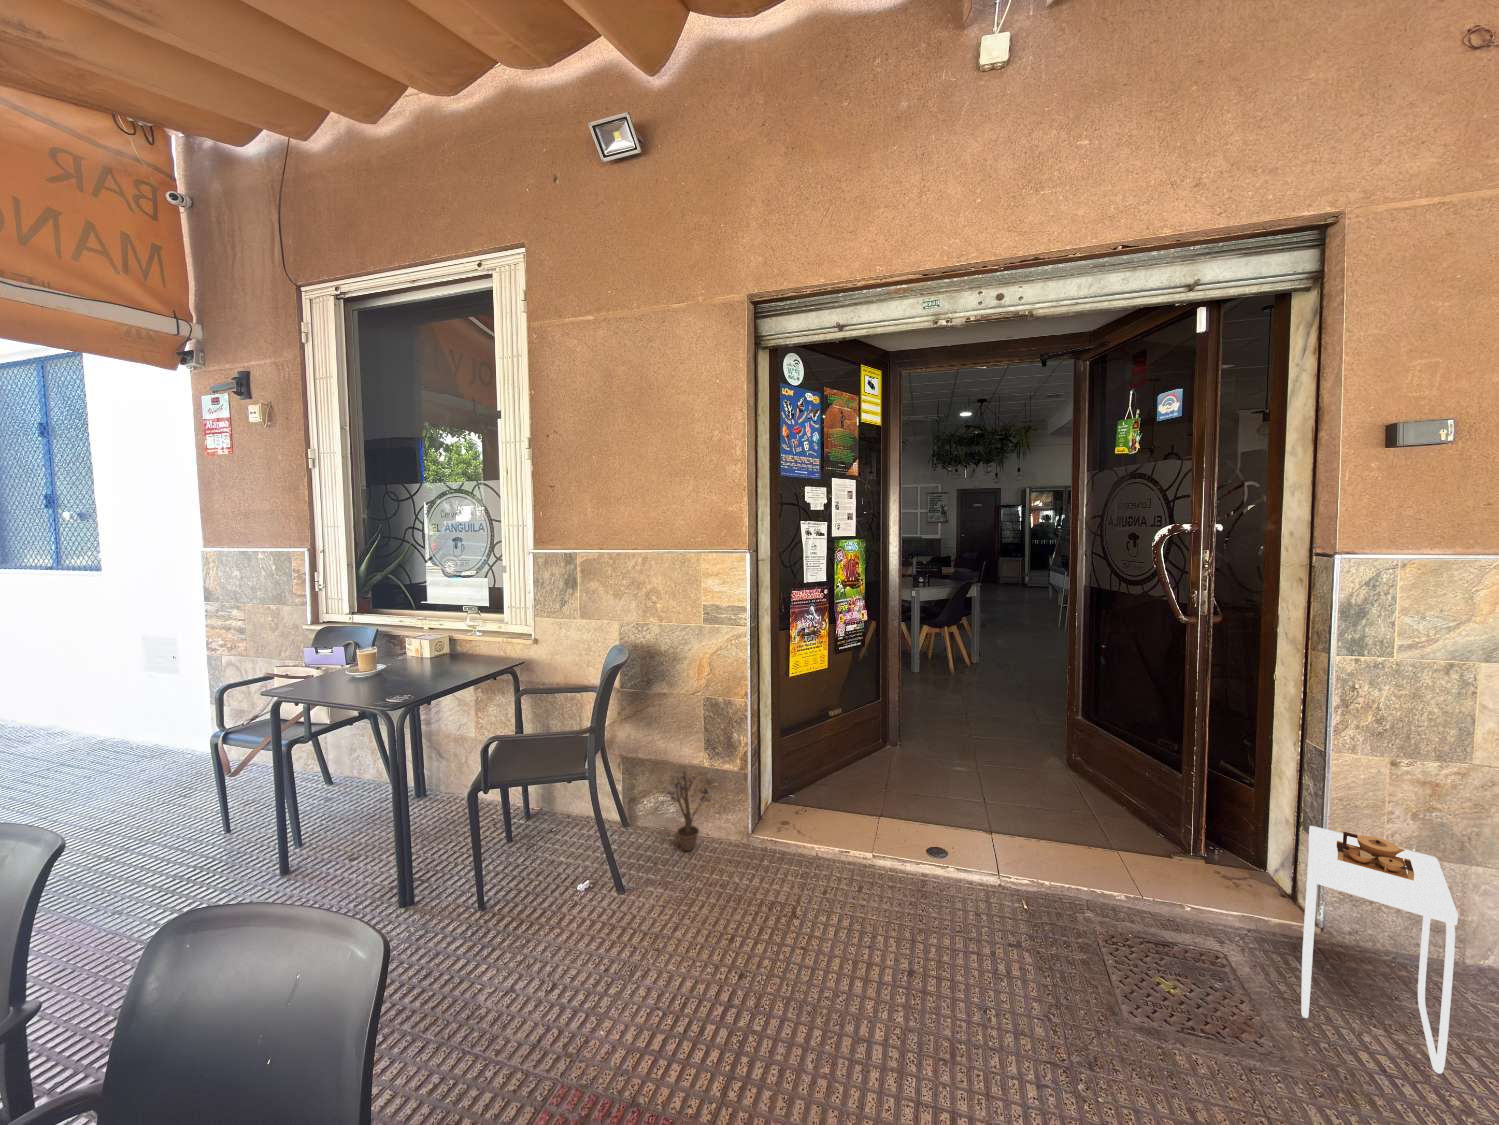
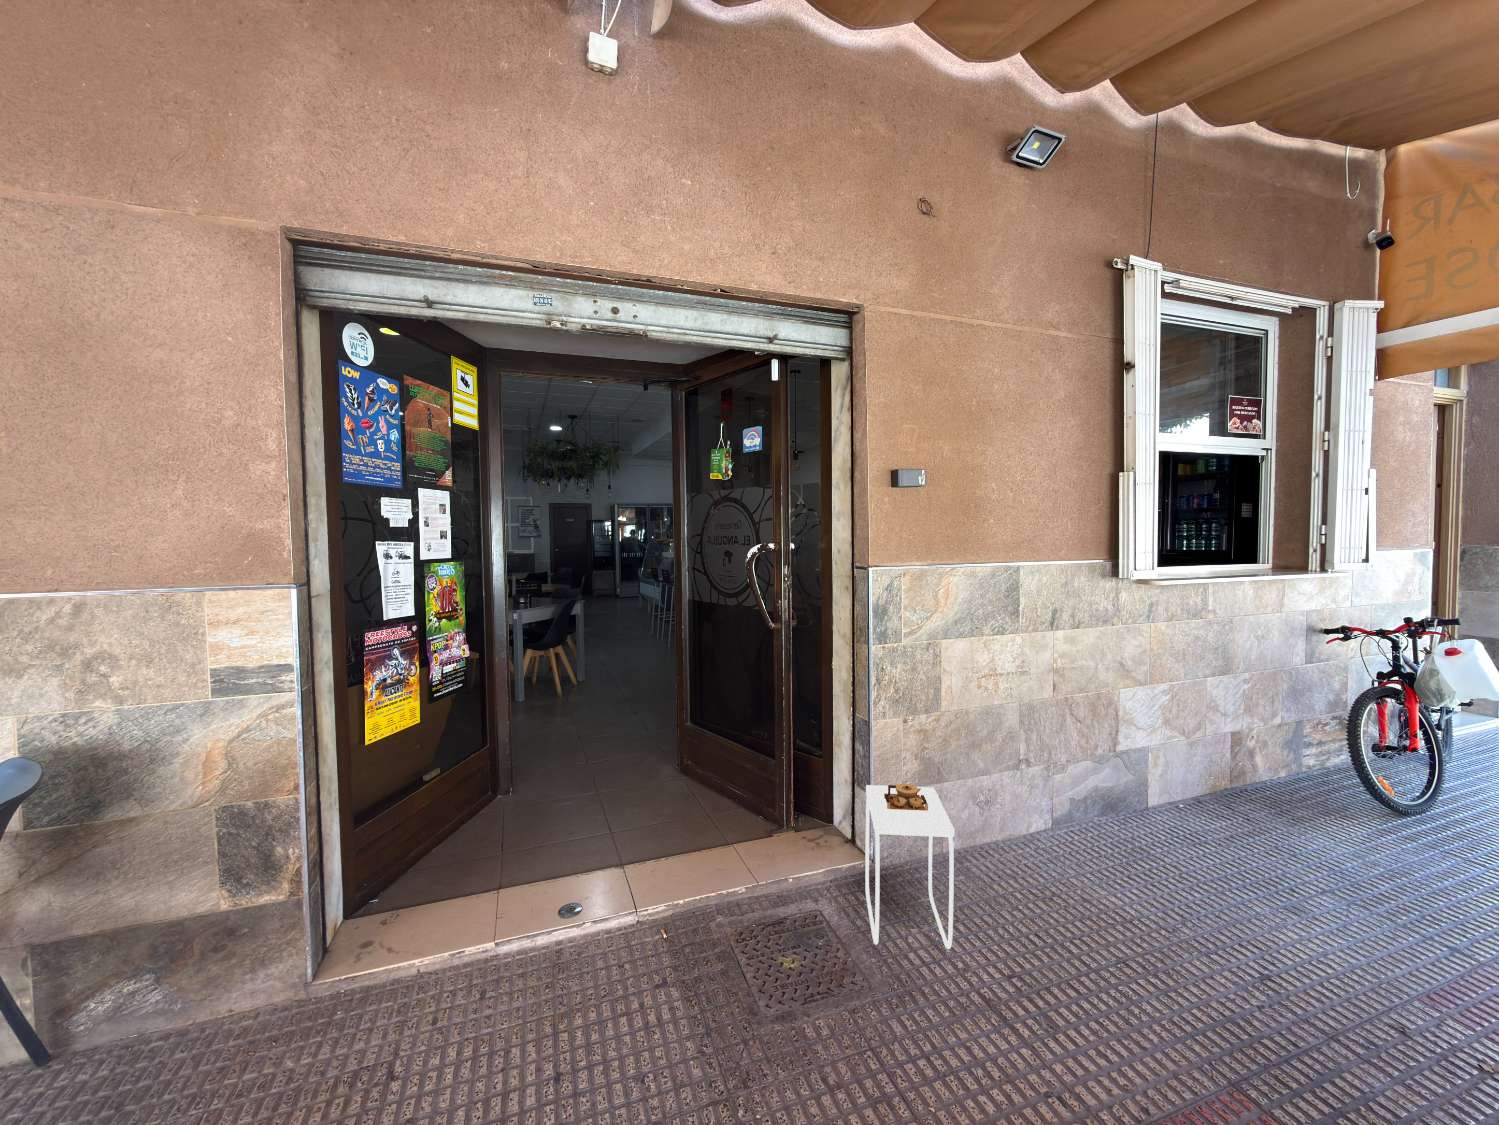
decorative plant: present [662,771,710,851] -> none [134,929,239,1054]

